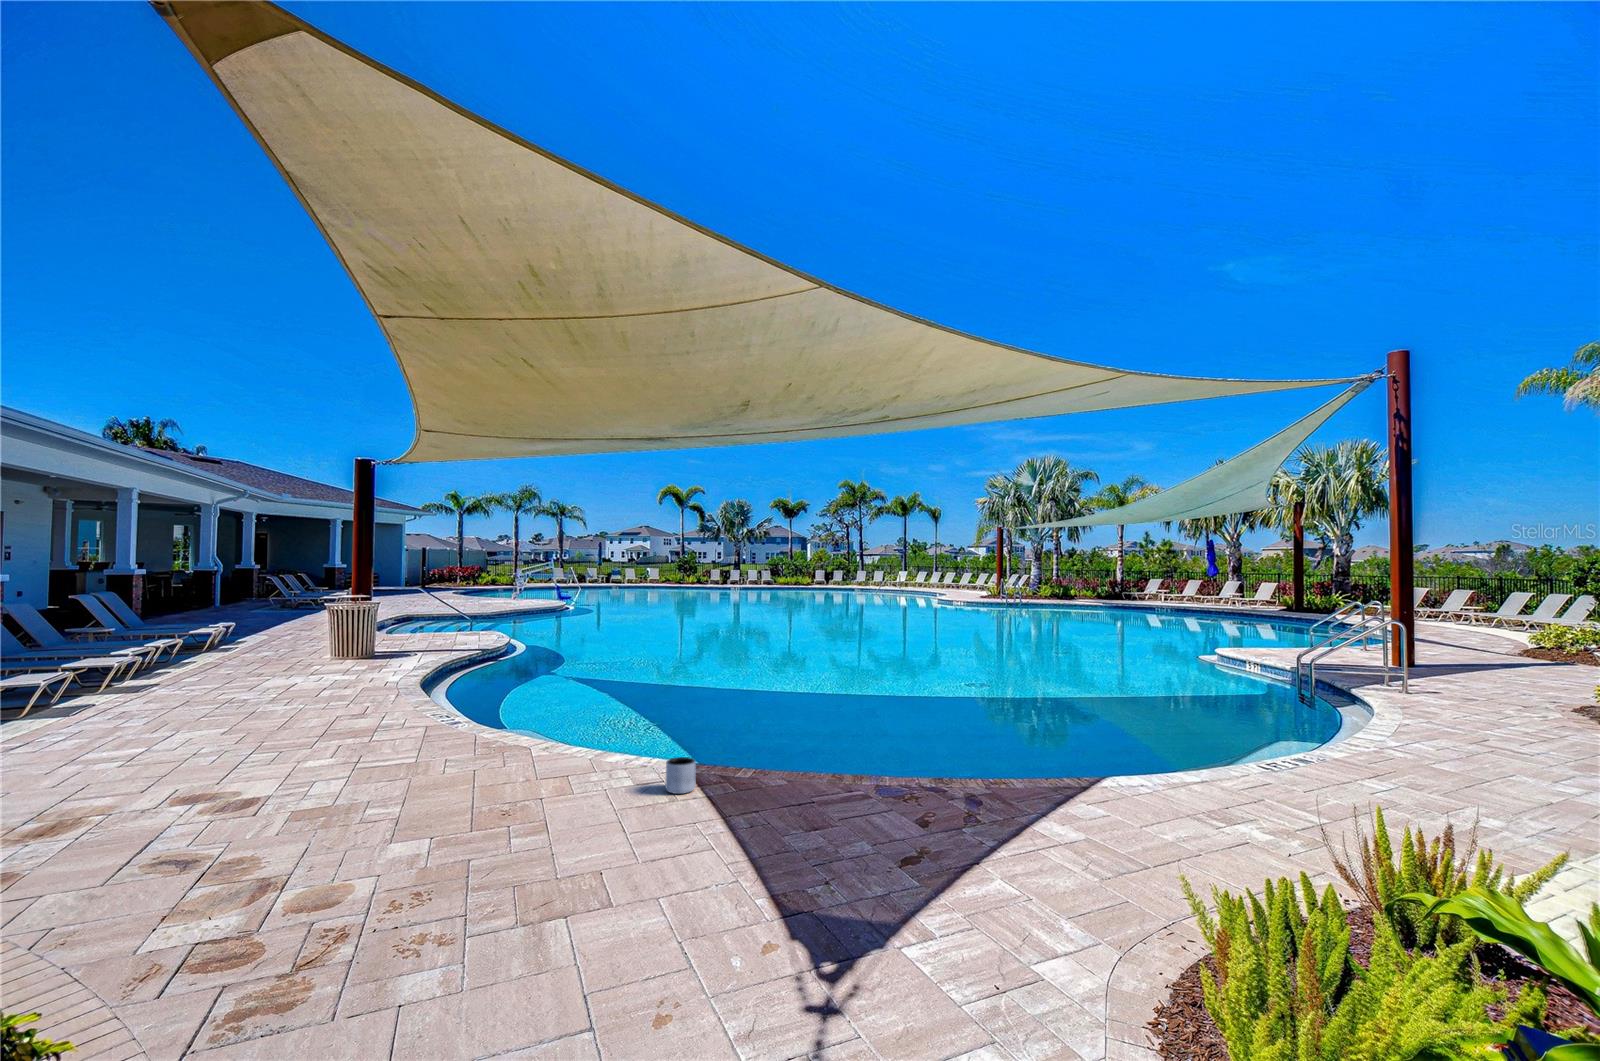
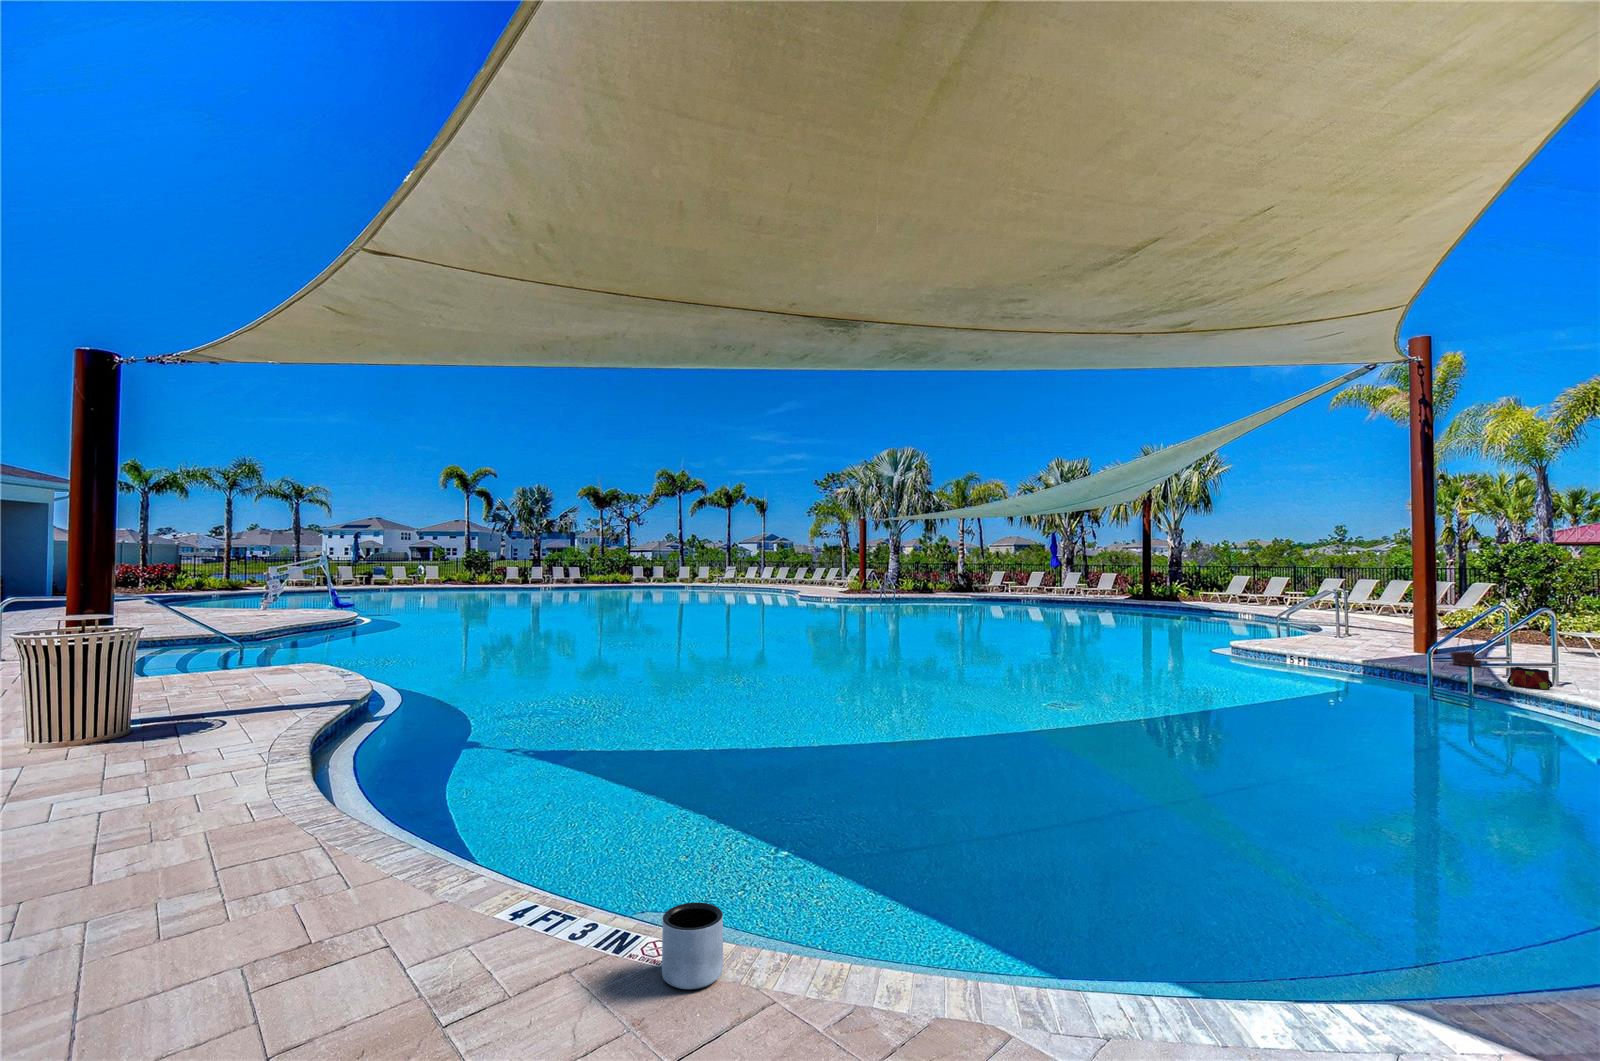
basket: none [1506,647,1540,681] -> present [1451,639,1483,666]
bag: none [1524,680,1565,703] -> present [1507,667,1553,690]

